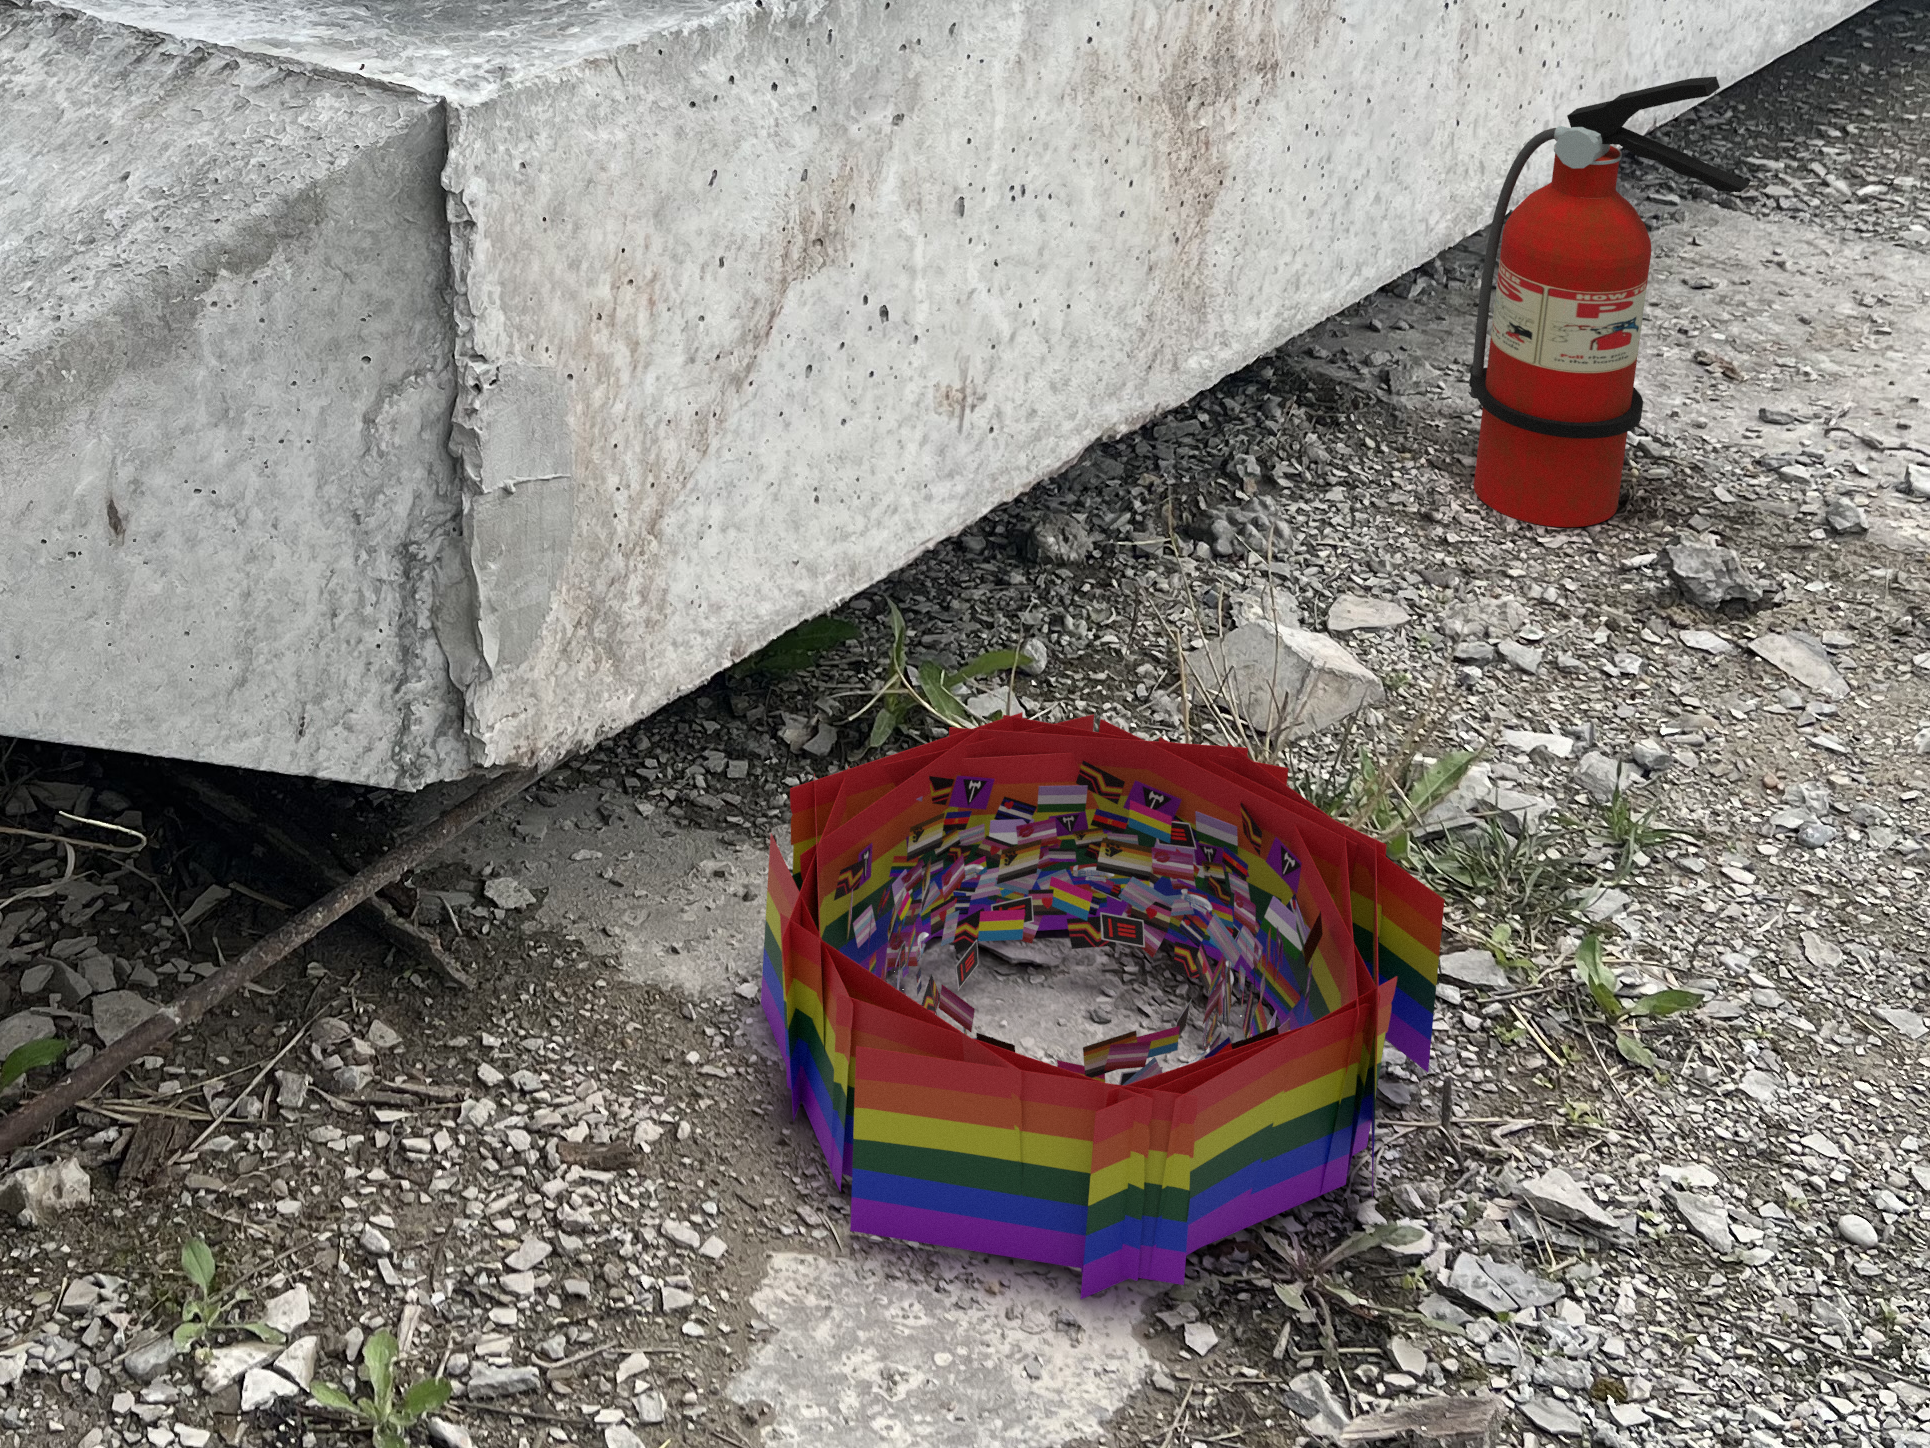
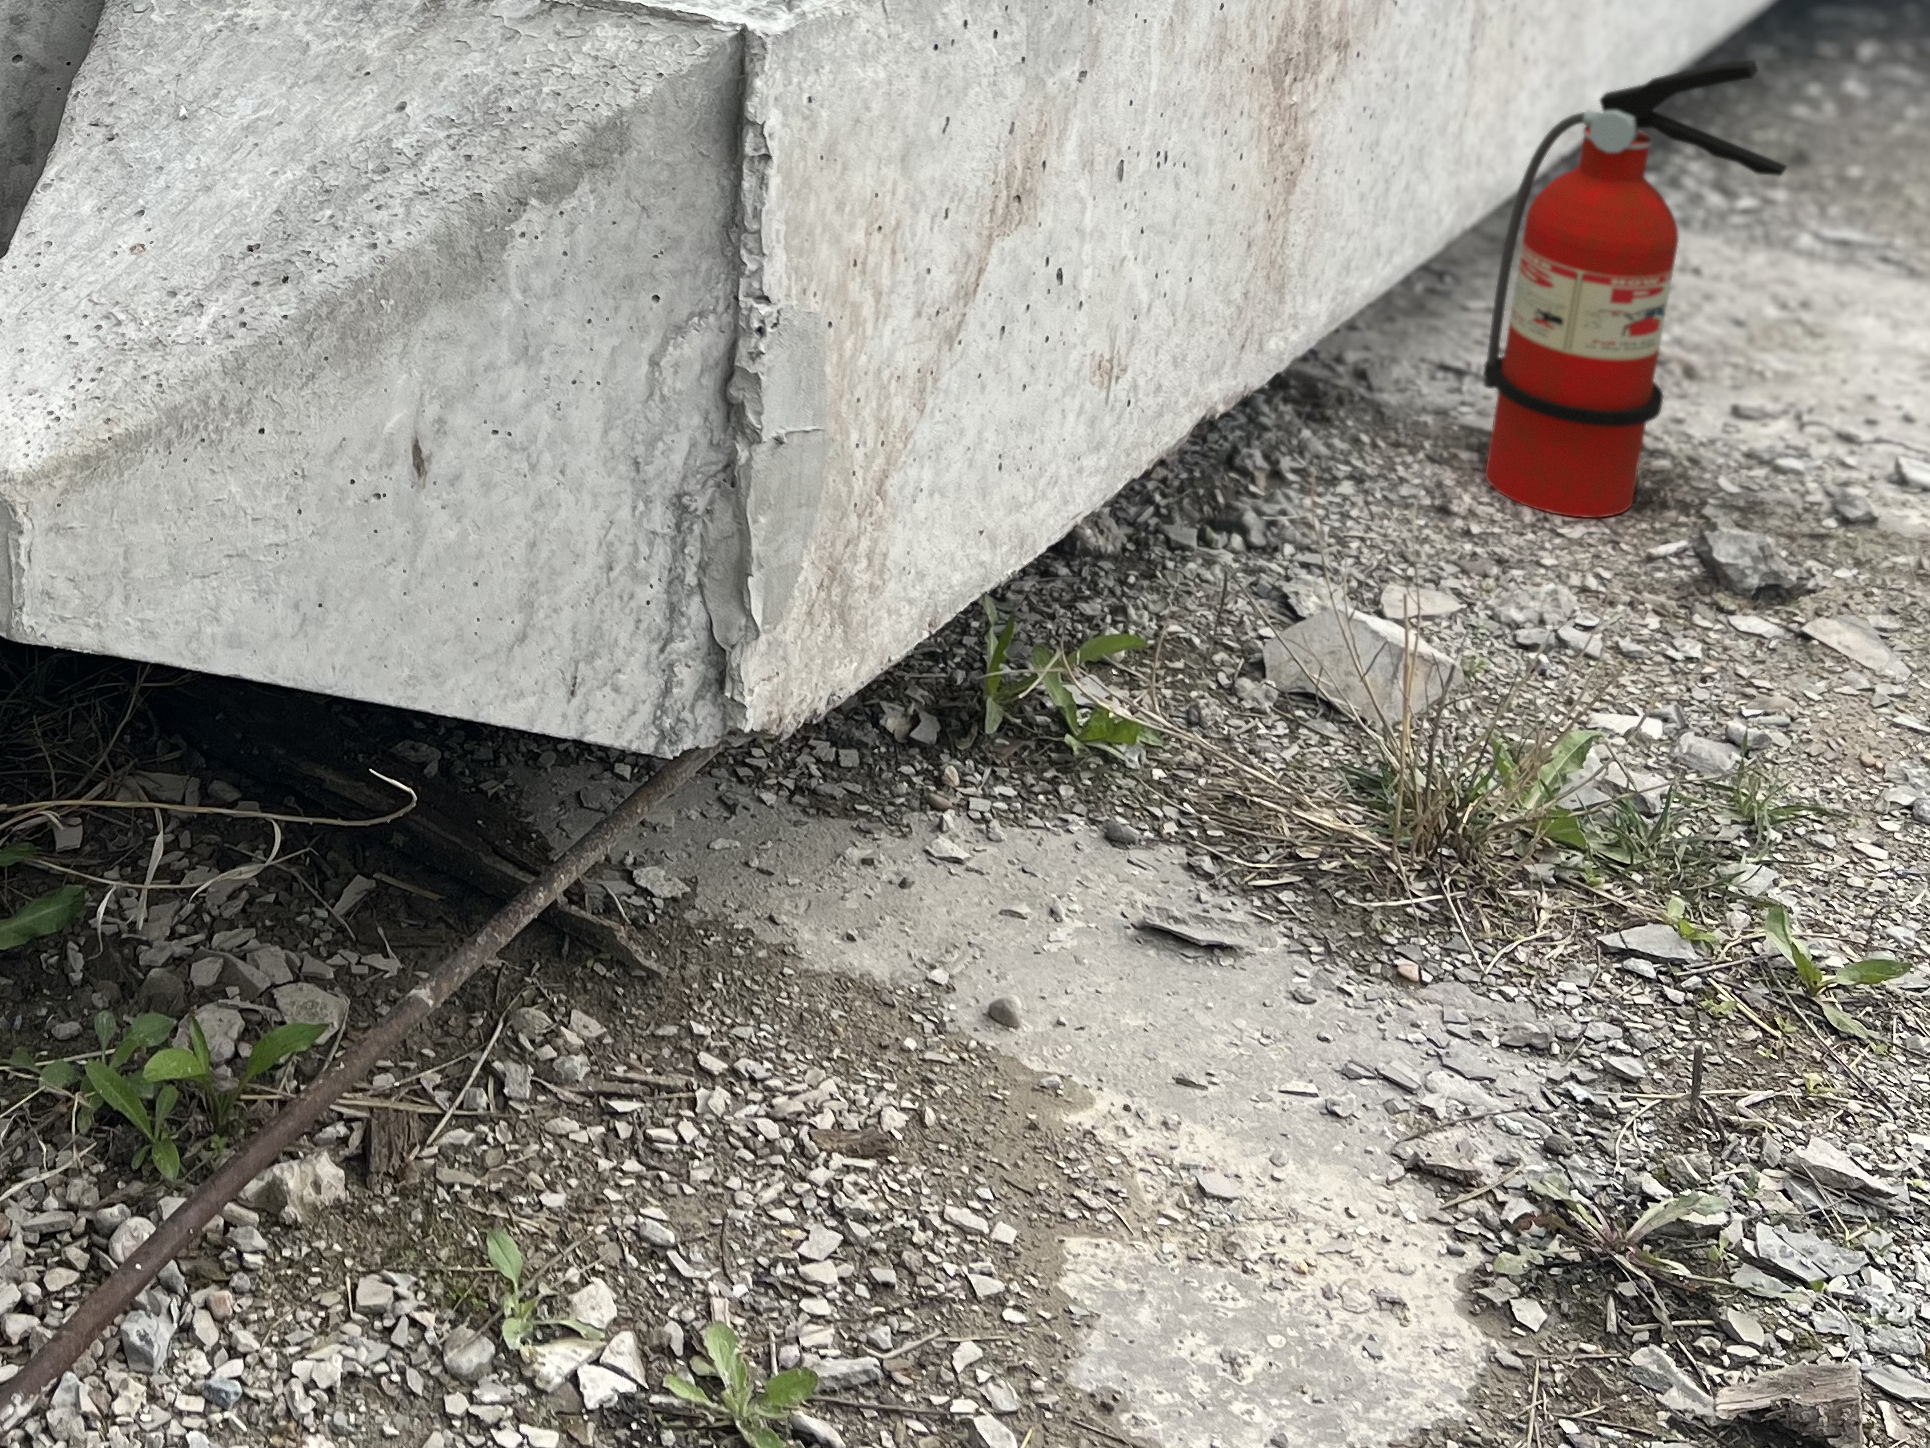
storage bin: present [761,712,1445,1299] -> none [965,685,1693,1277]

